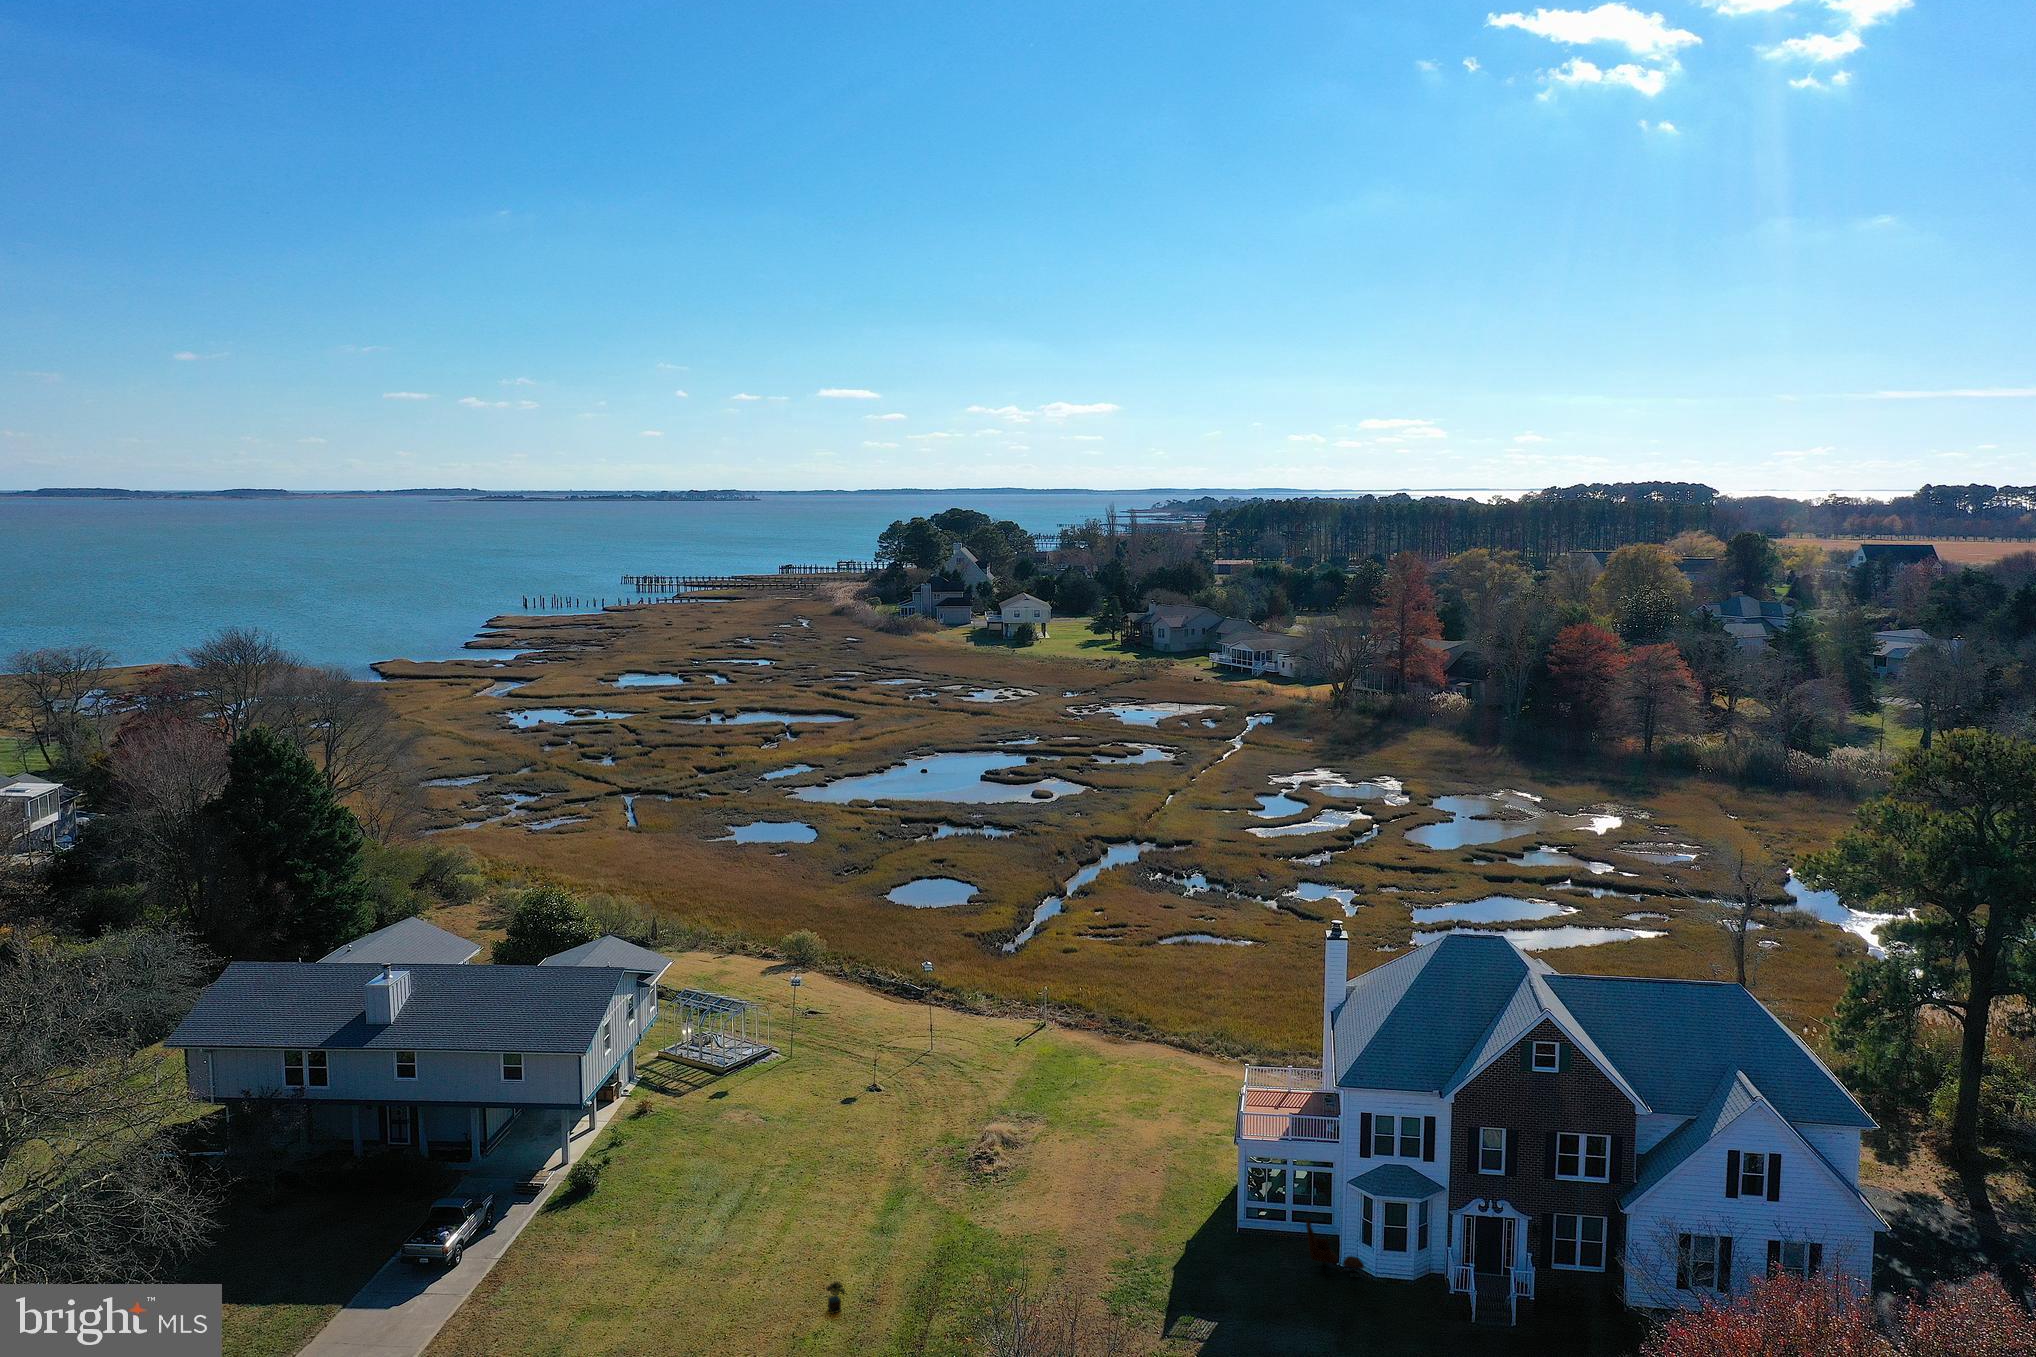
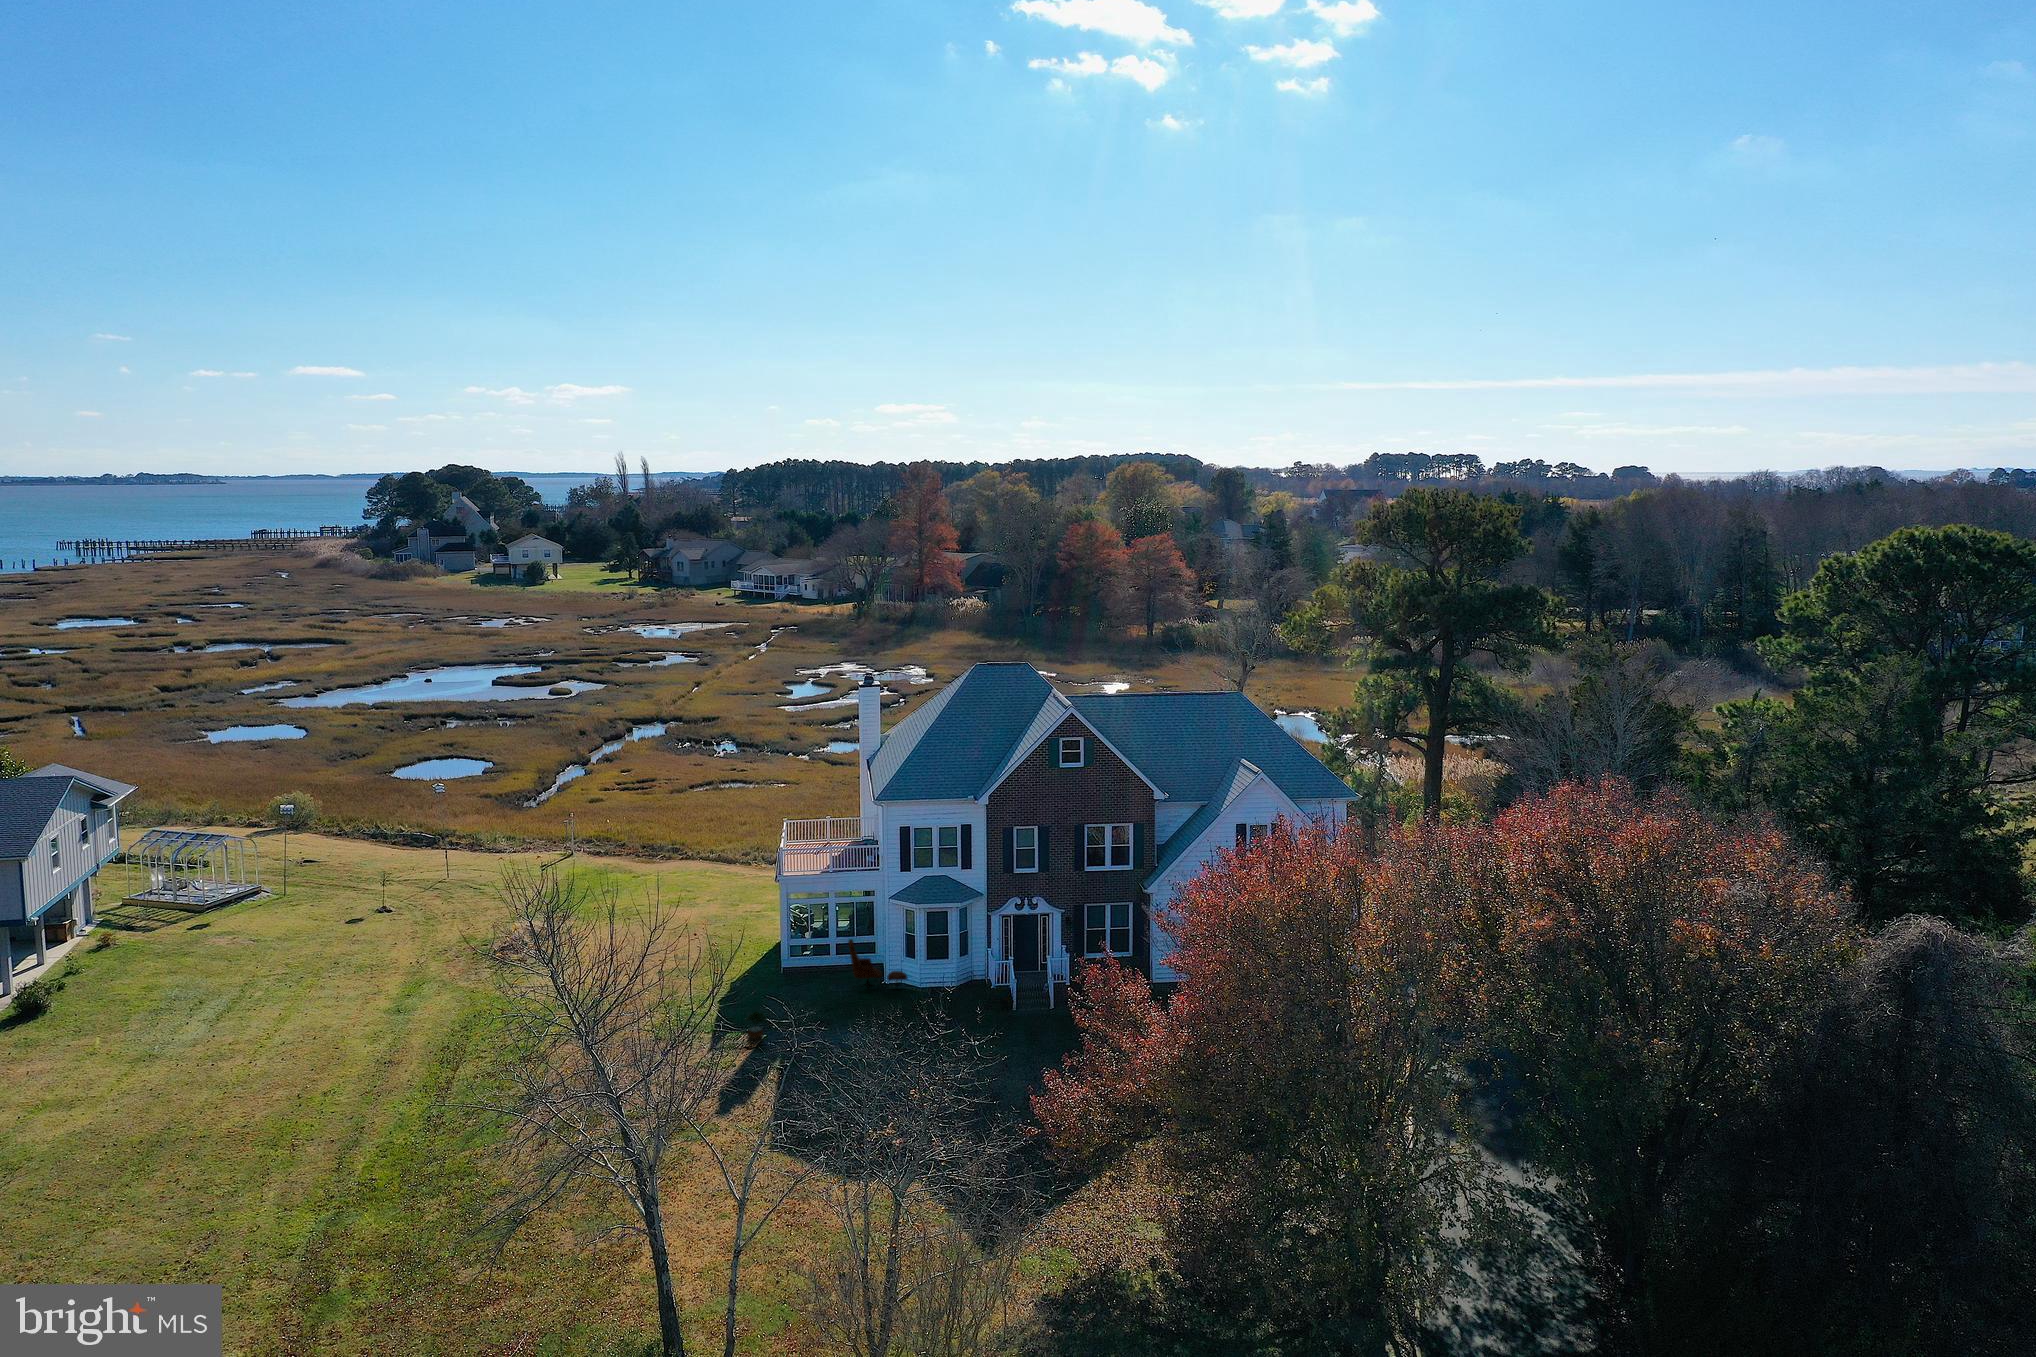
potted tree: present [826,1282,845,1314] -> present [745,1012,767,1044]

